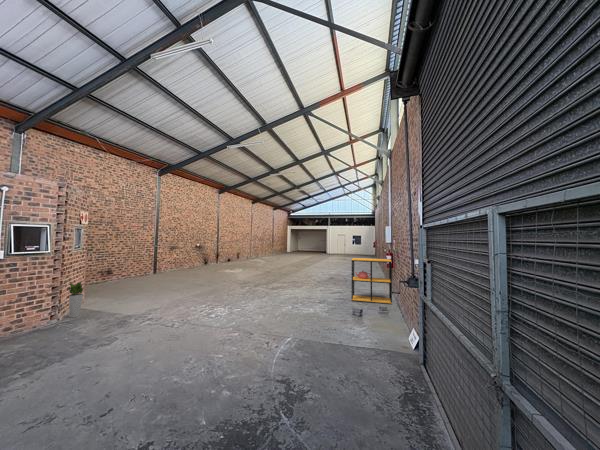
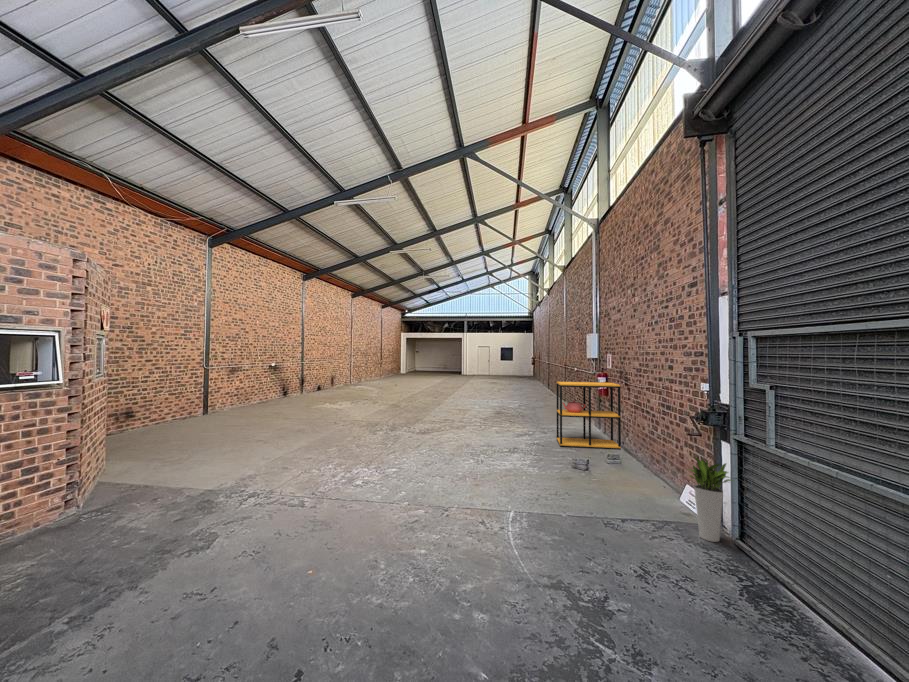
planter: present [68,282,83,318] -> present [691,458,731,542]

